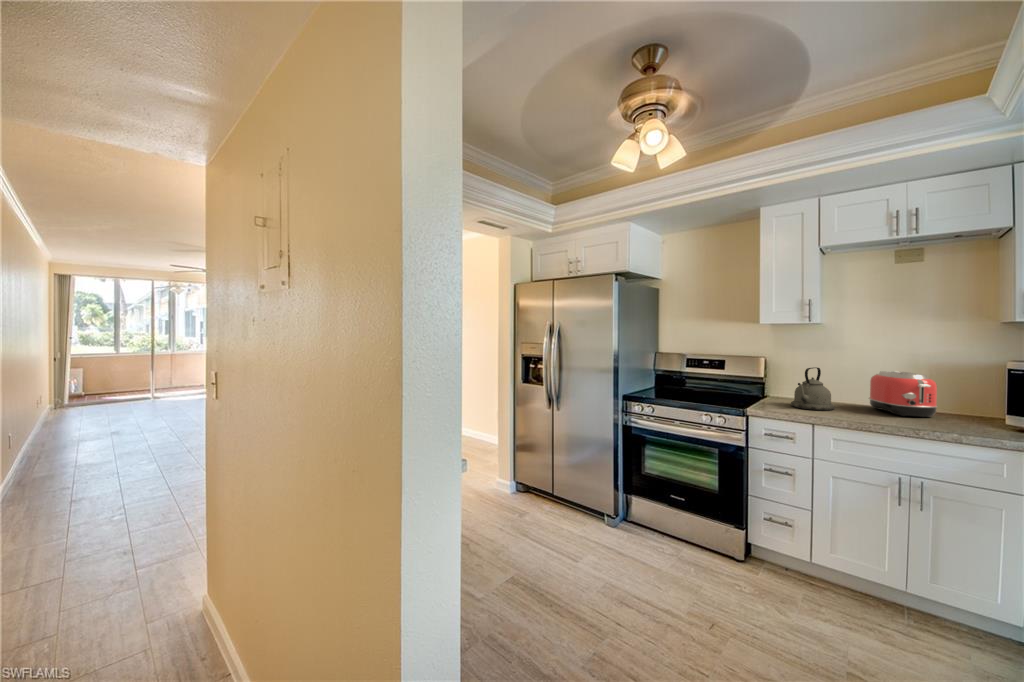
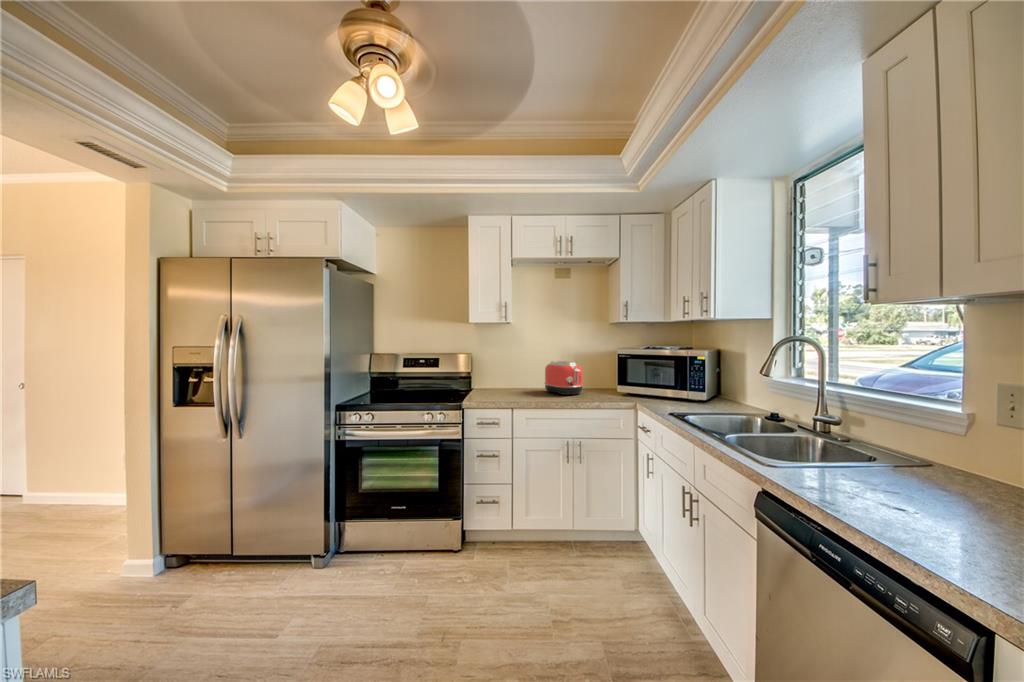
kettle: present [791,367,835,411] -> none [494,361,525,398]

